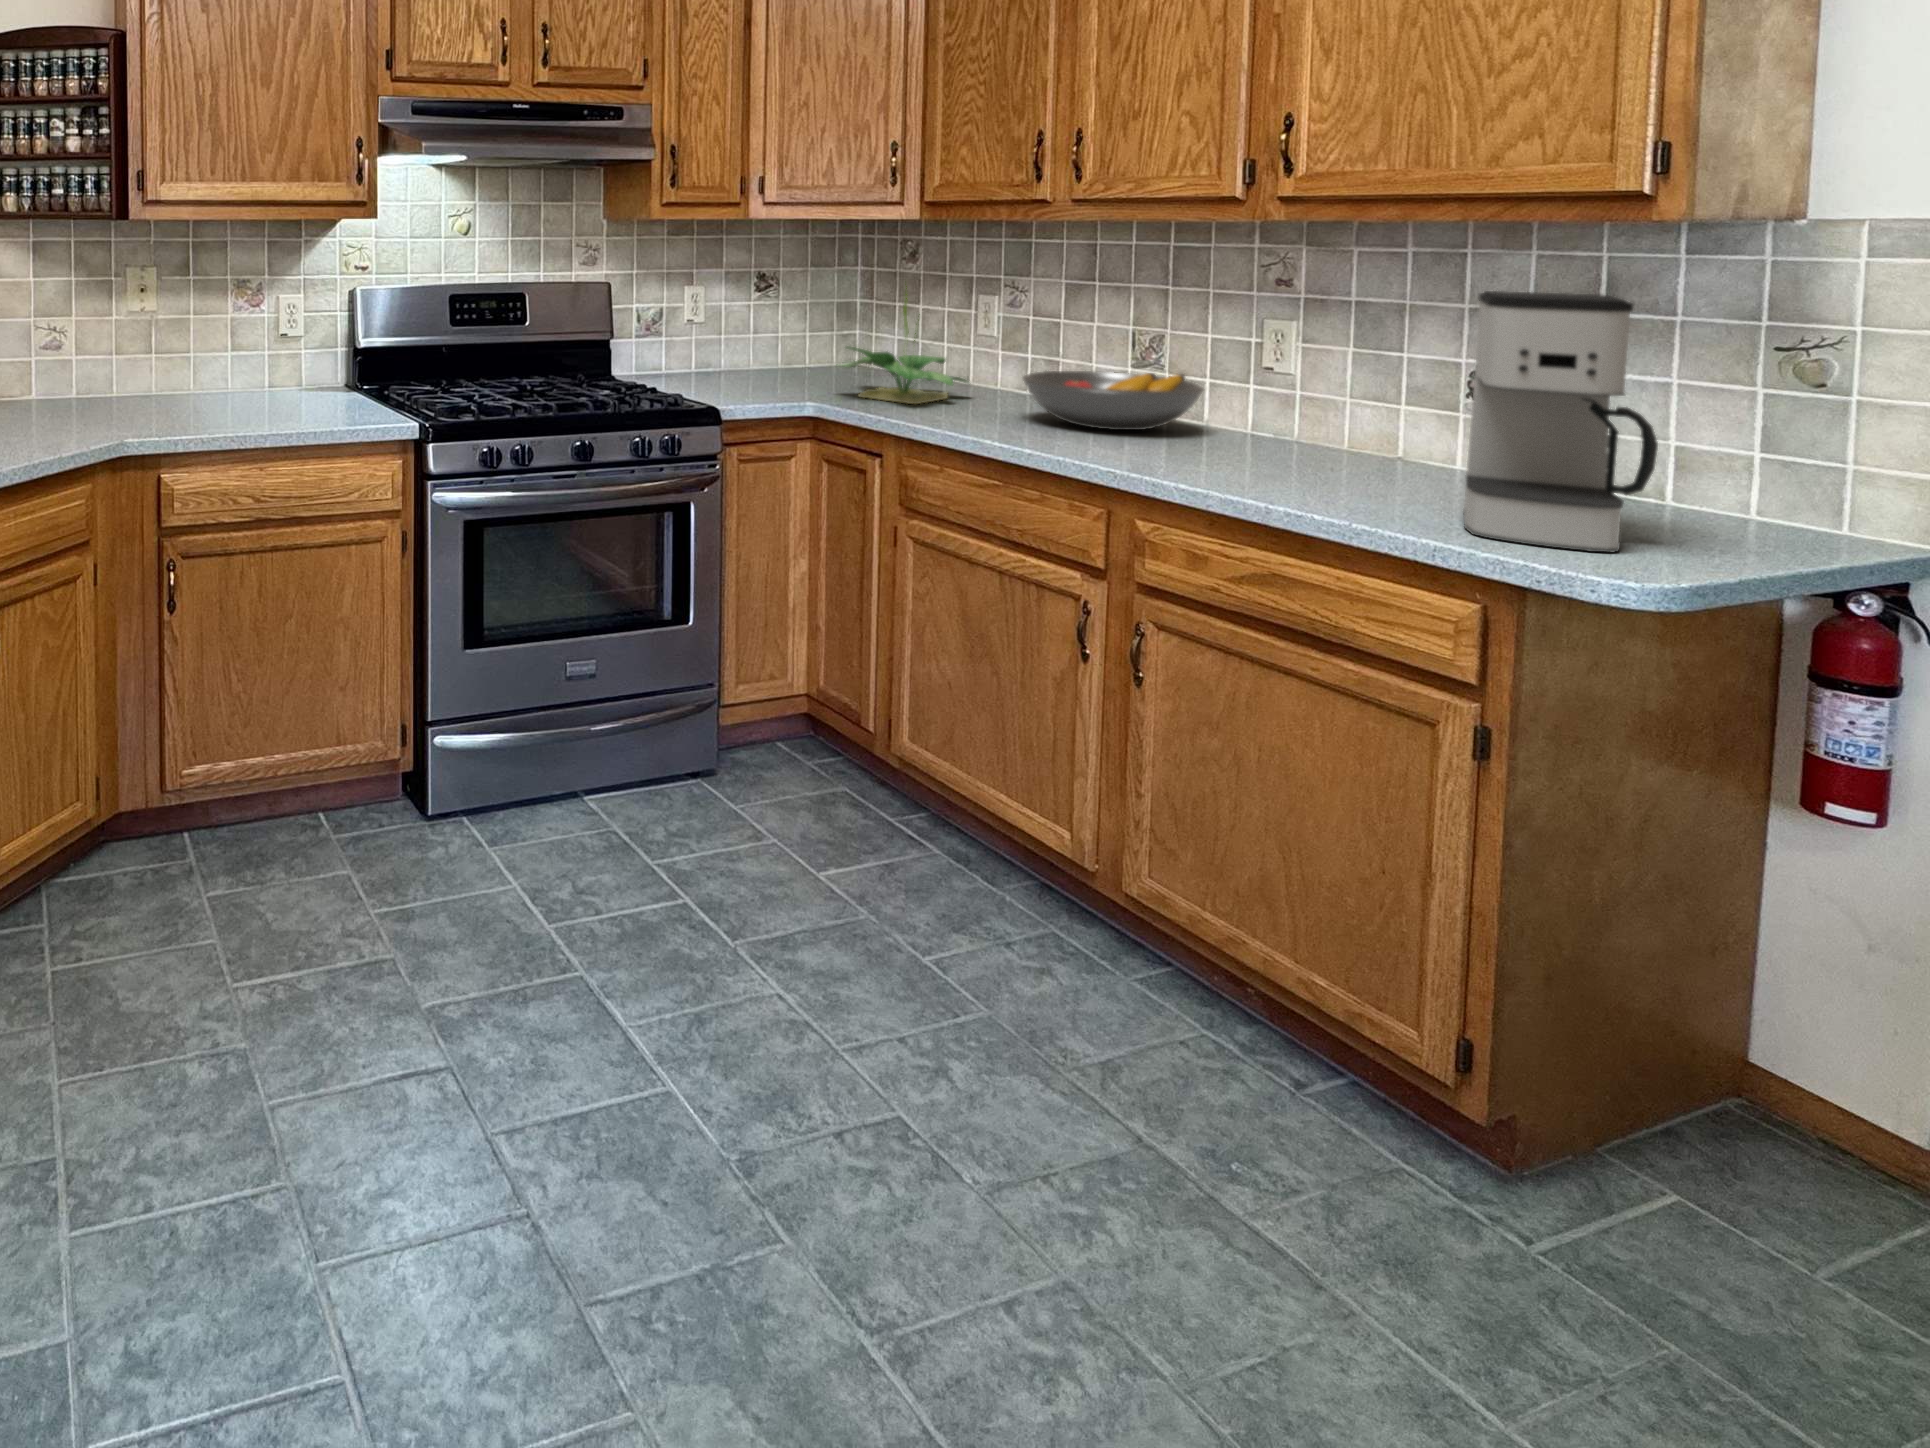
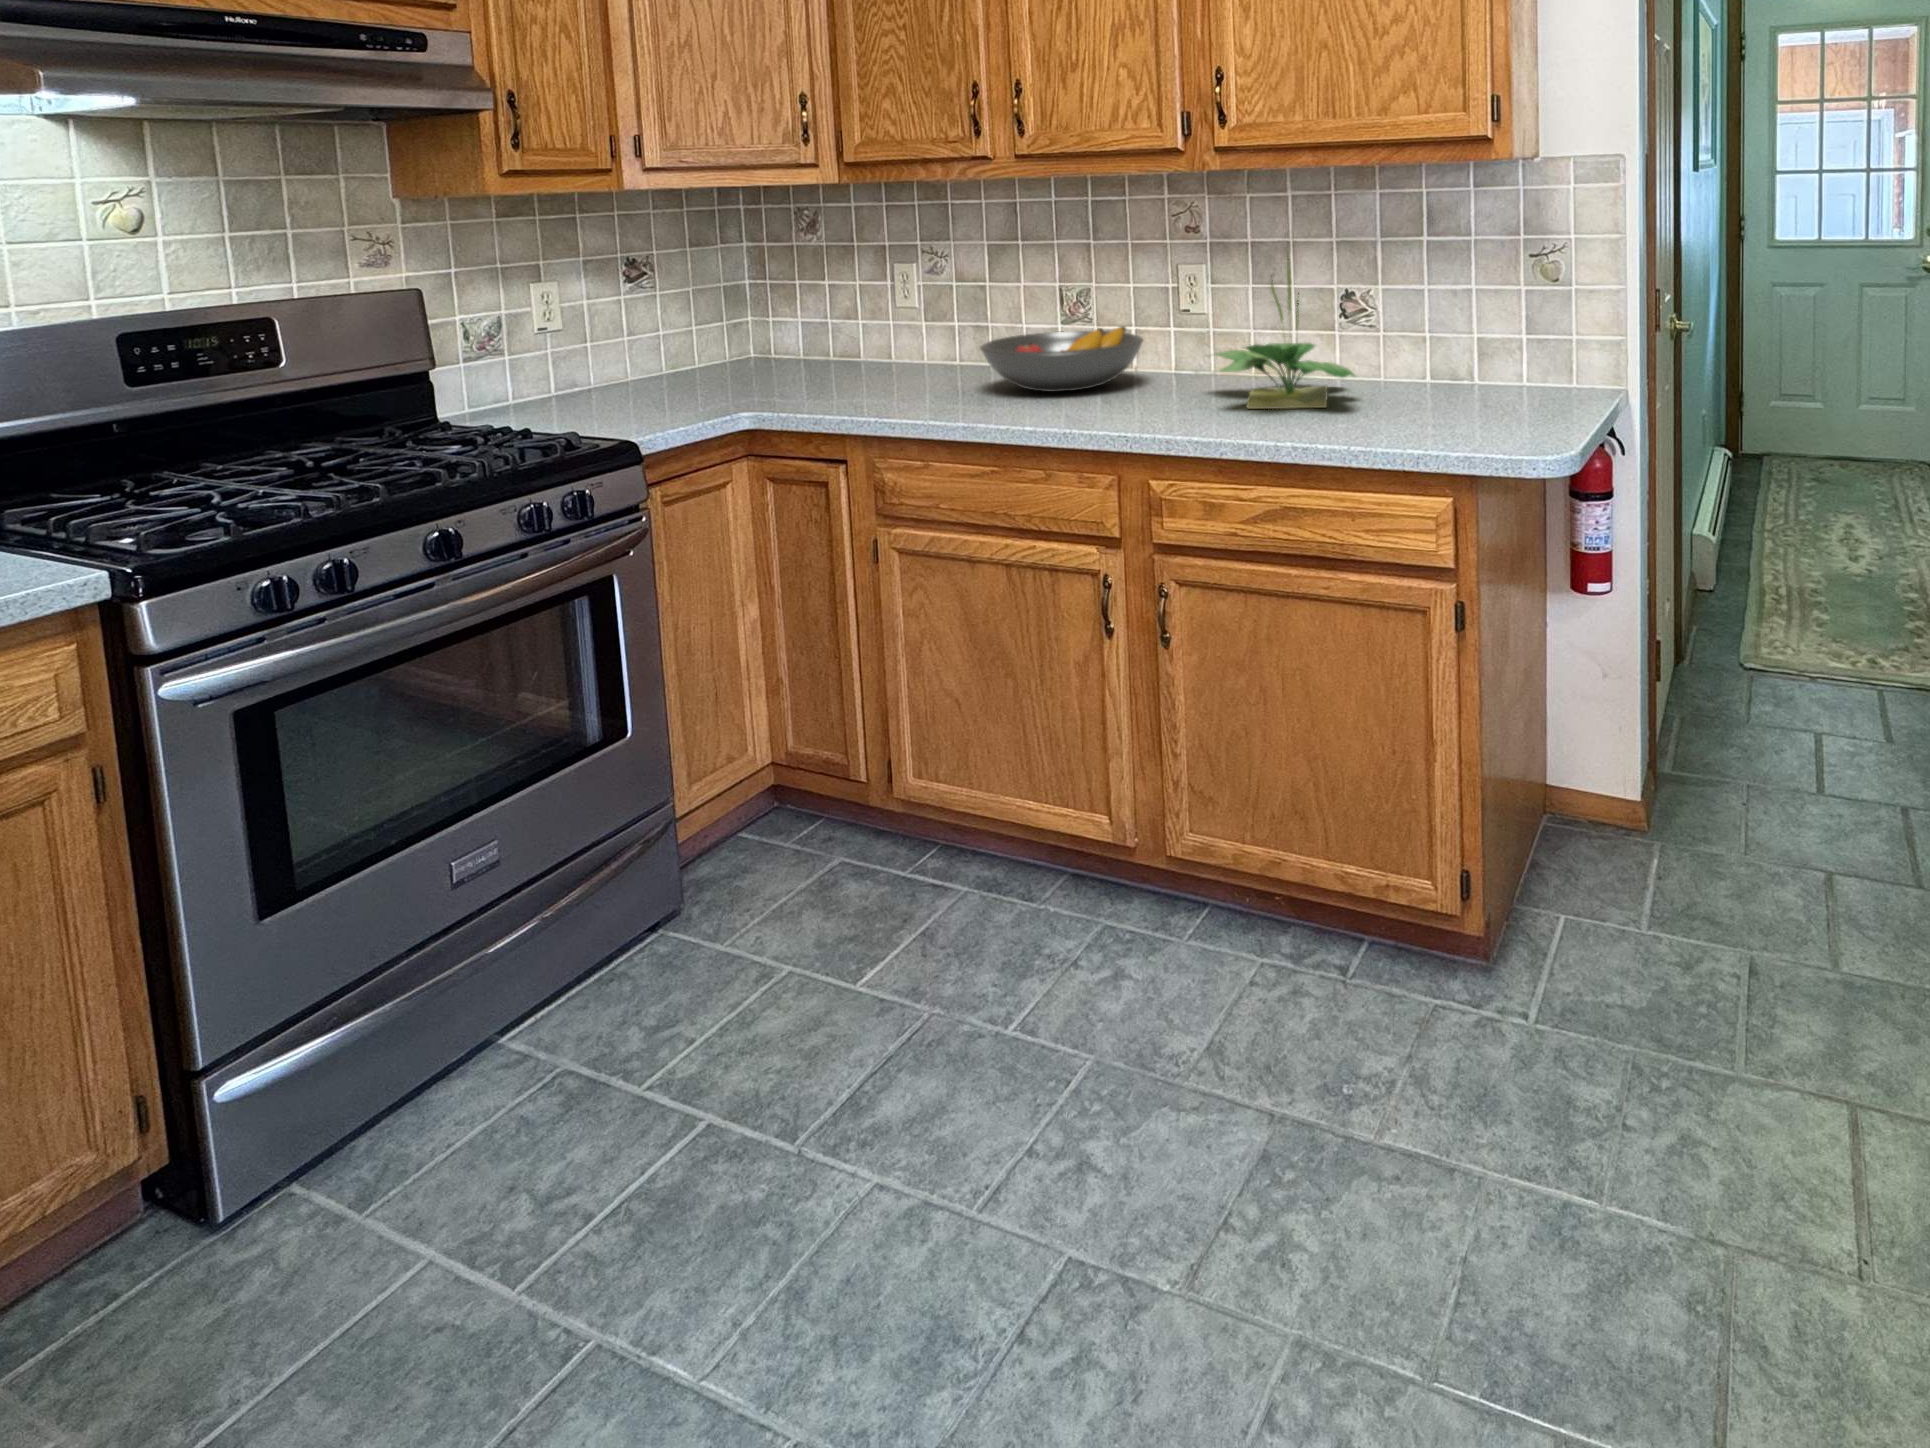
potted plant: present [844,286,968,404] -> present [1216,253,1355,409]
coffee maker: present [1463,291,1658,552] -> none [1392,221,1522,439]

